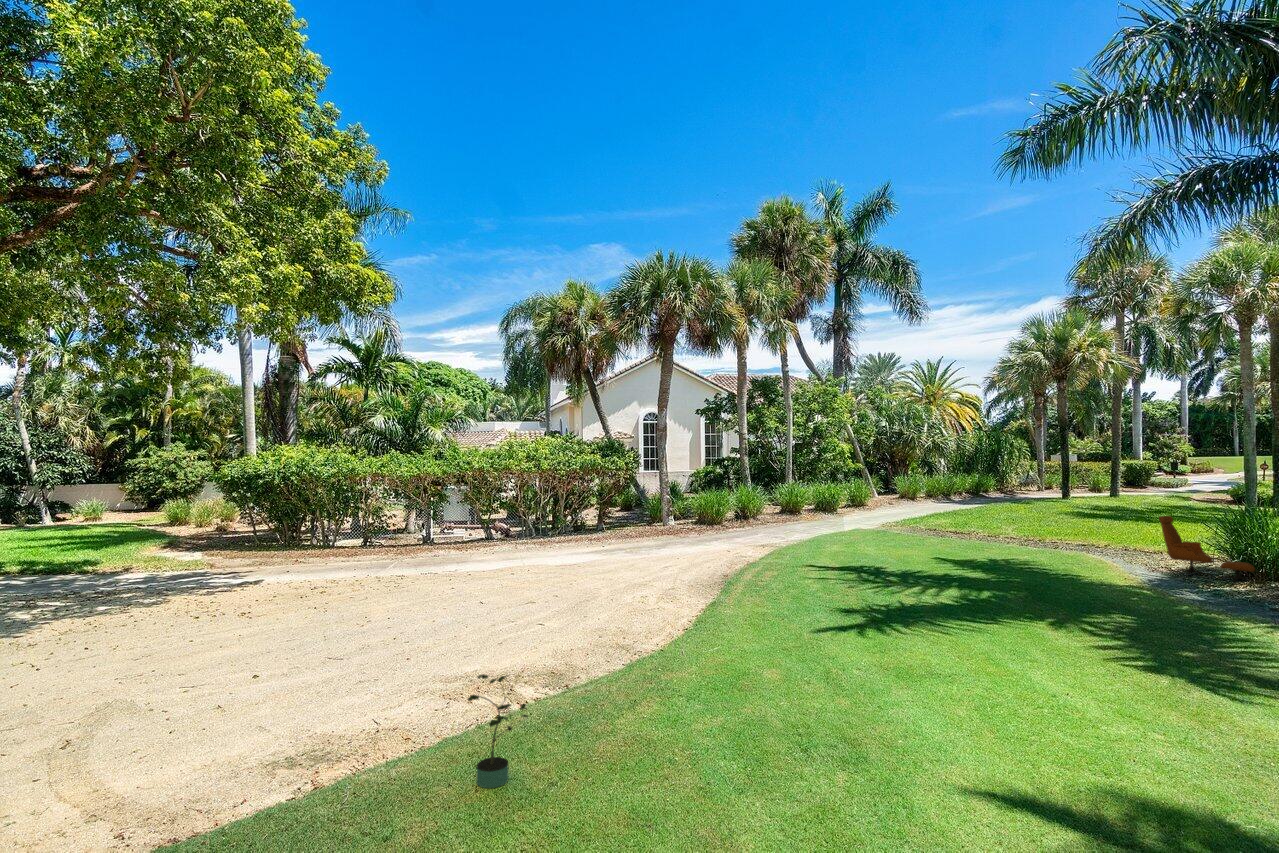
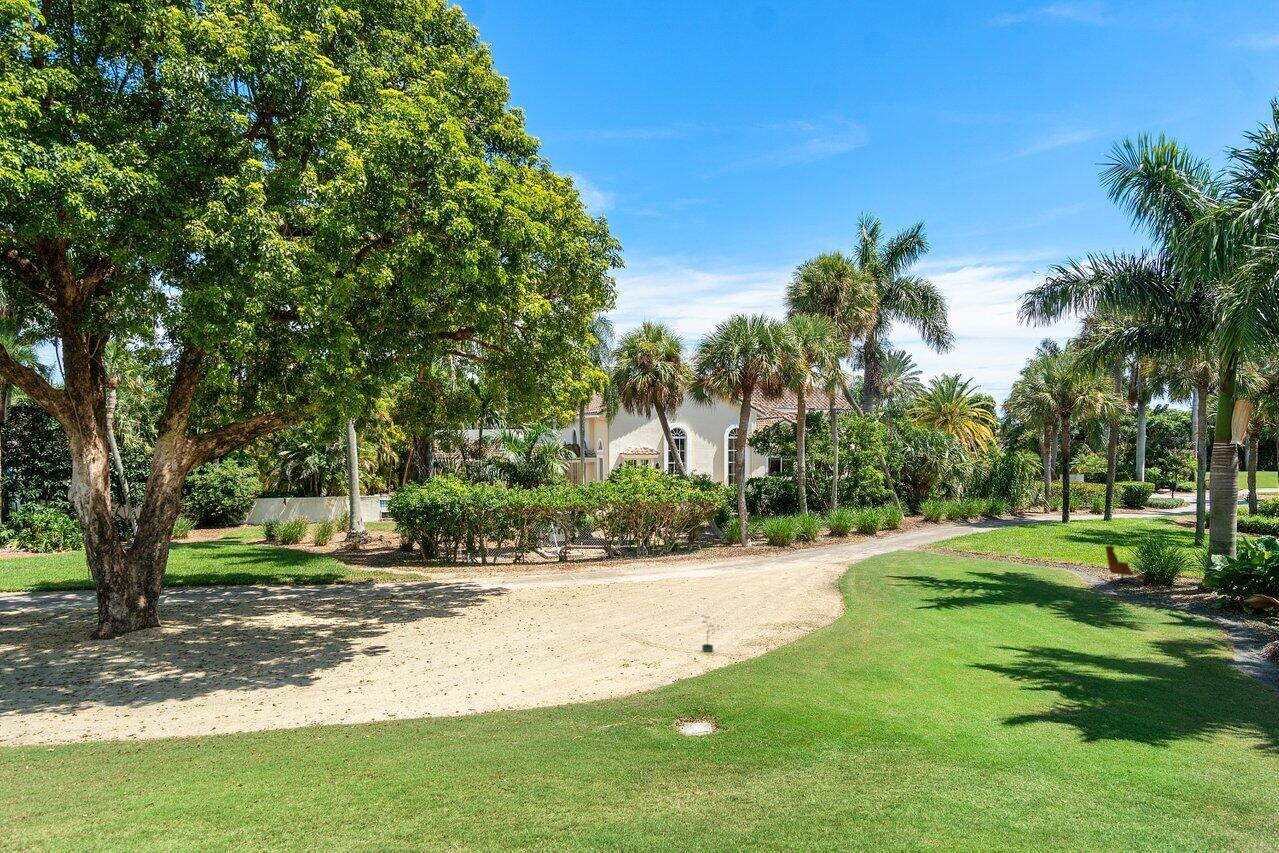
potted plant: present [468,675,528,788] -> present [702,617,719,652]

